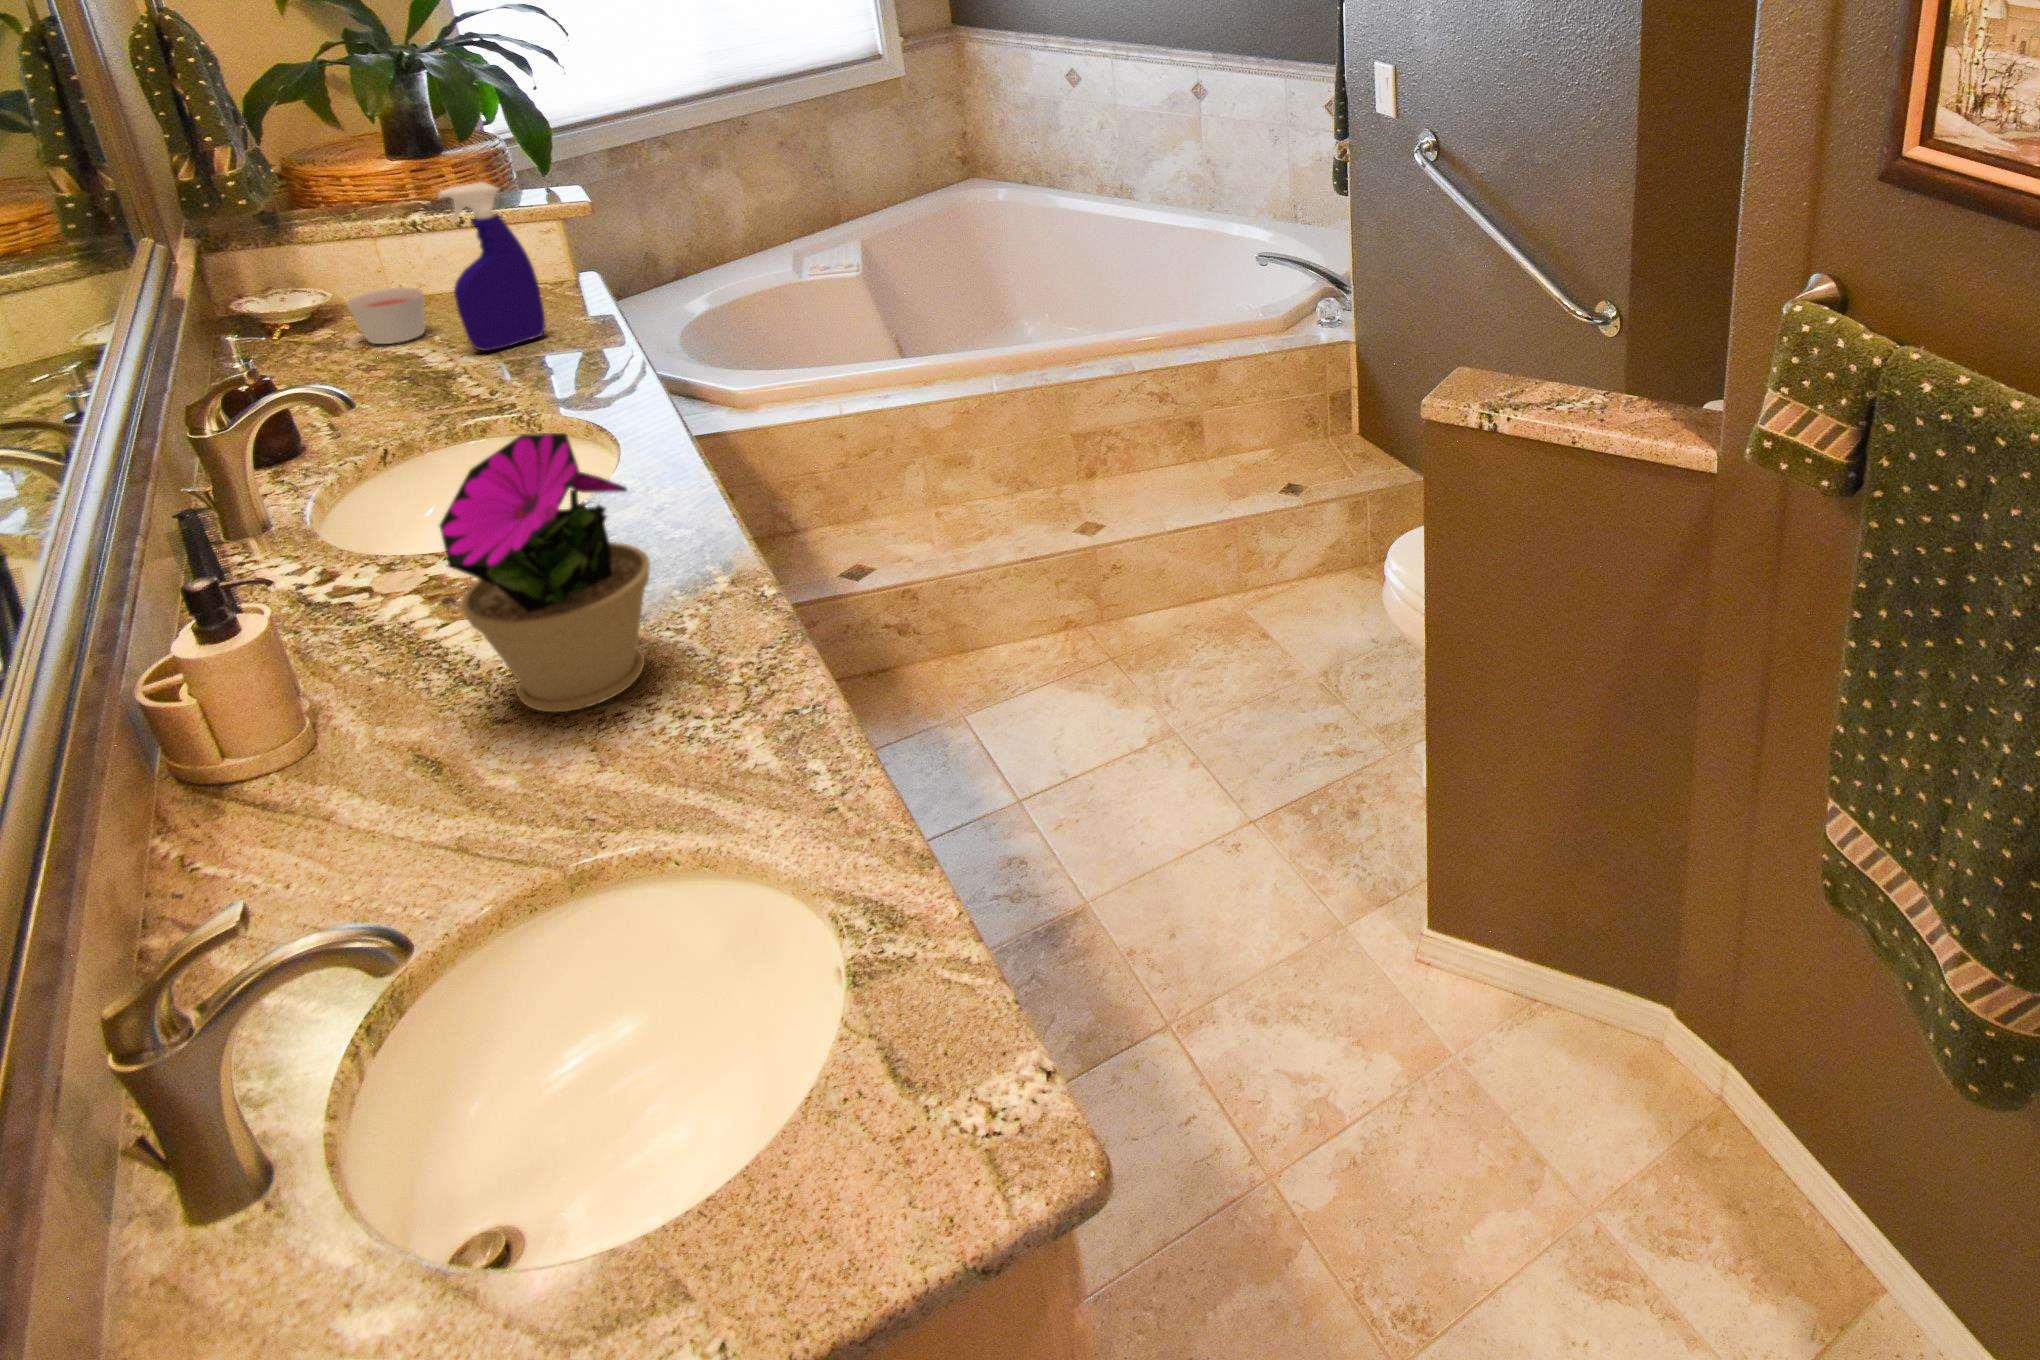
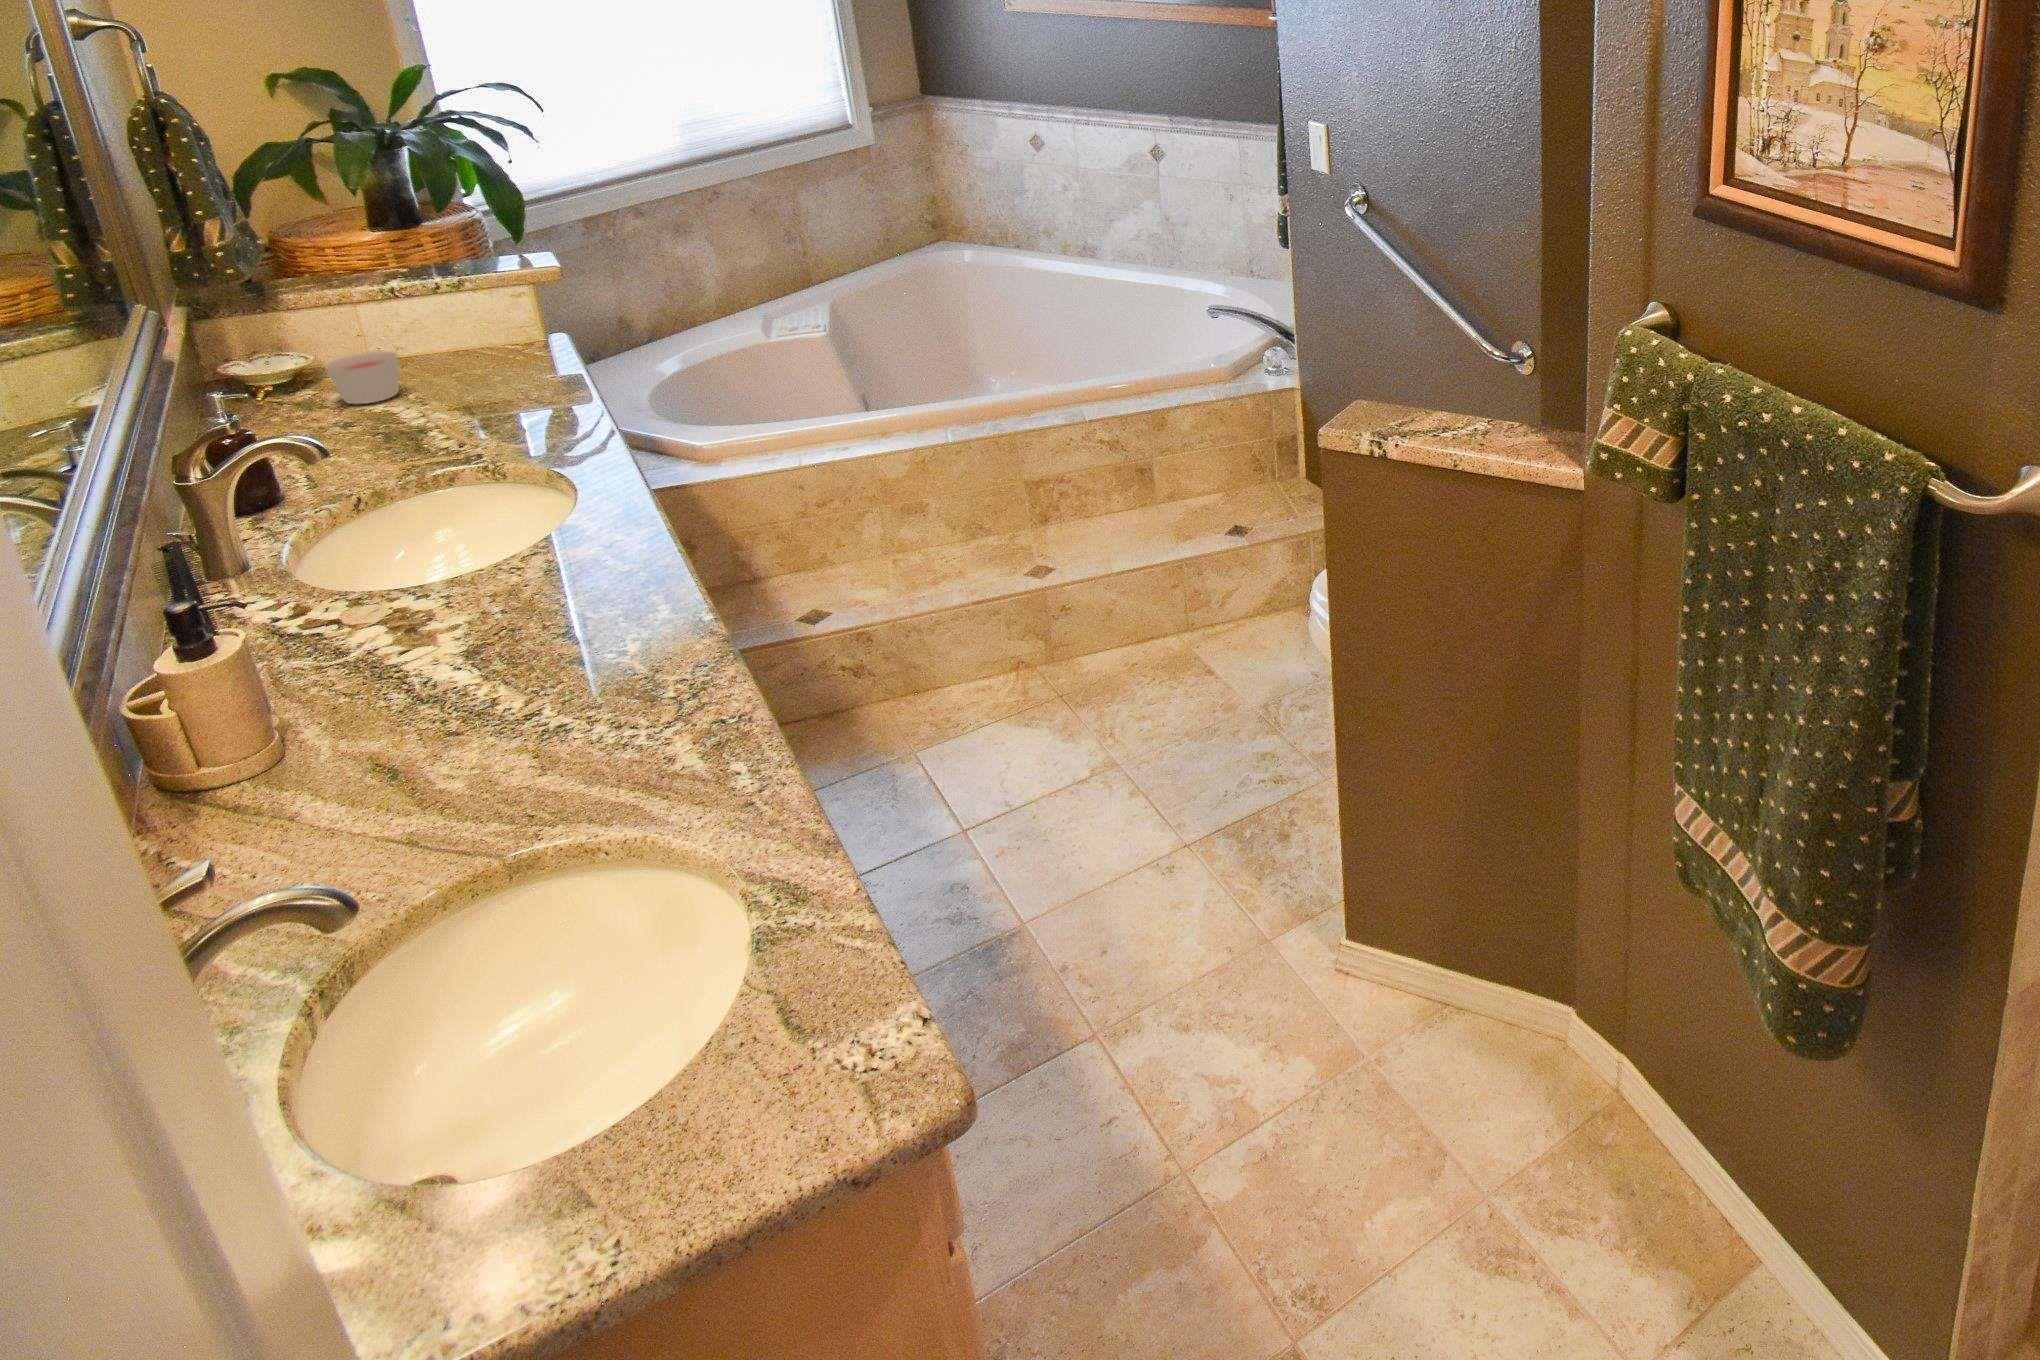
spray bottle: present [438,182,545,351] -> none [411,250,512,409]
flower pot: present [440,433,650,712] -> none [398,470,590,725]

